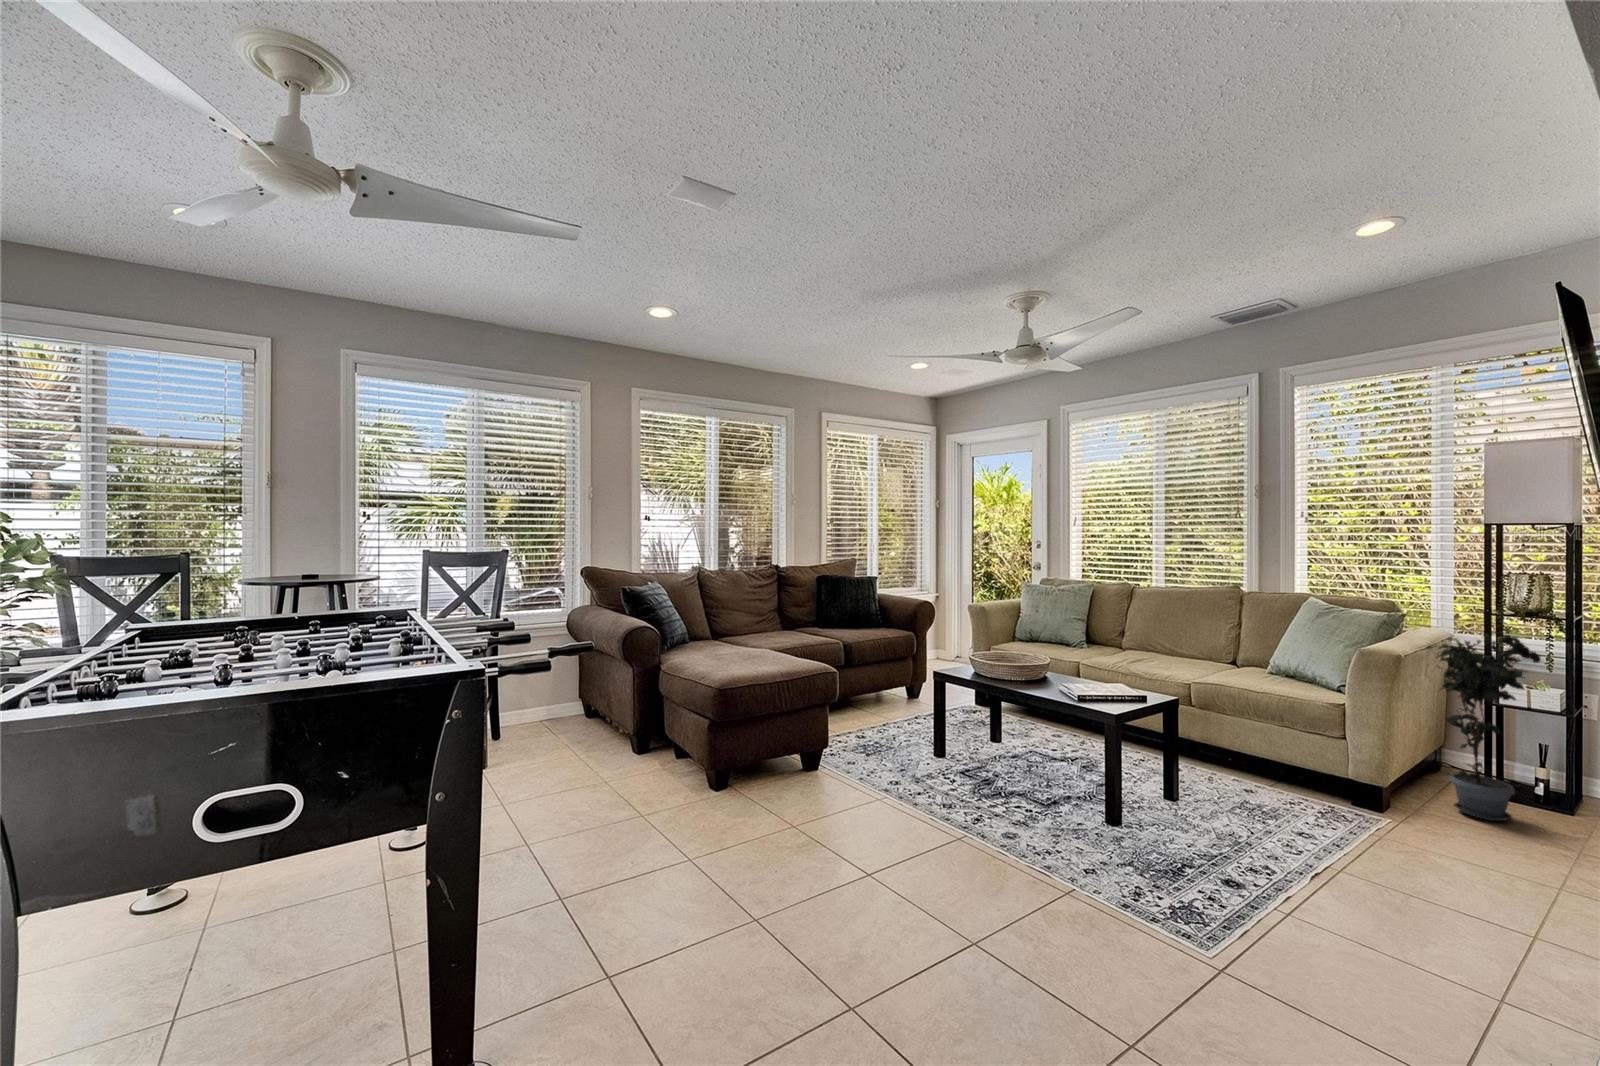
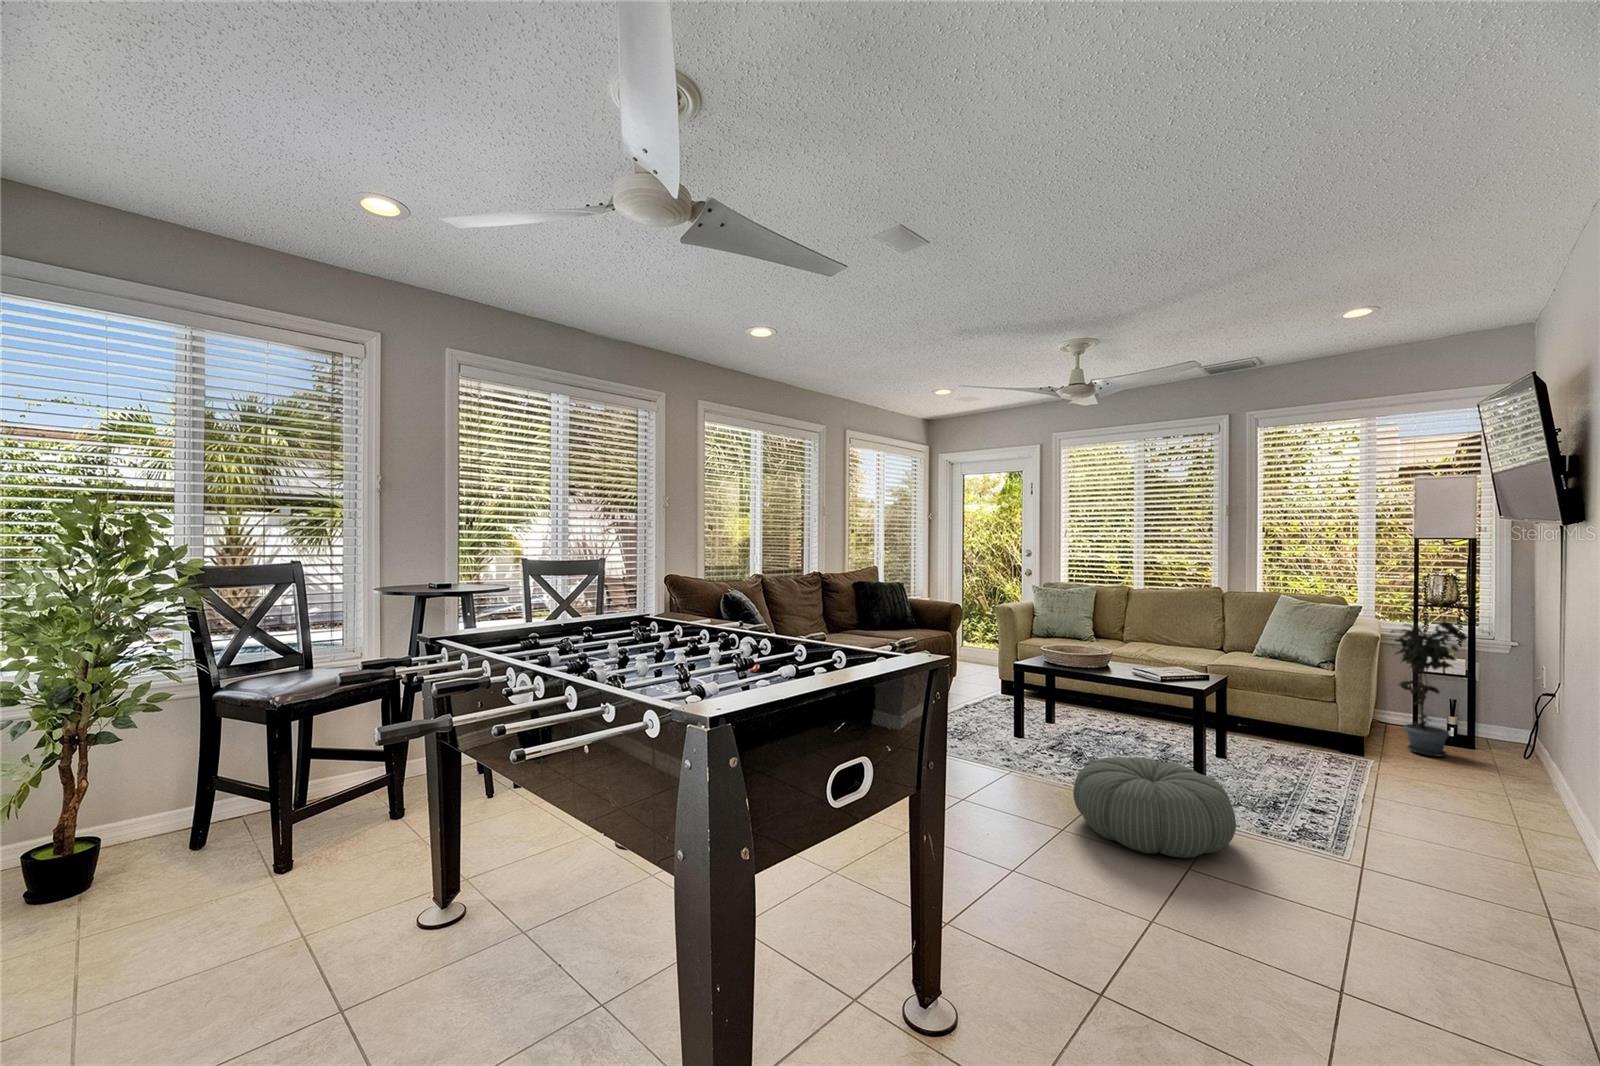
pouf: none [885,794,1072,934] -> present [1073,757,1236,858]

